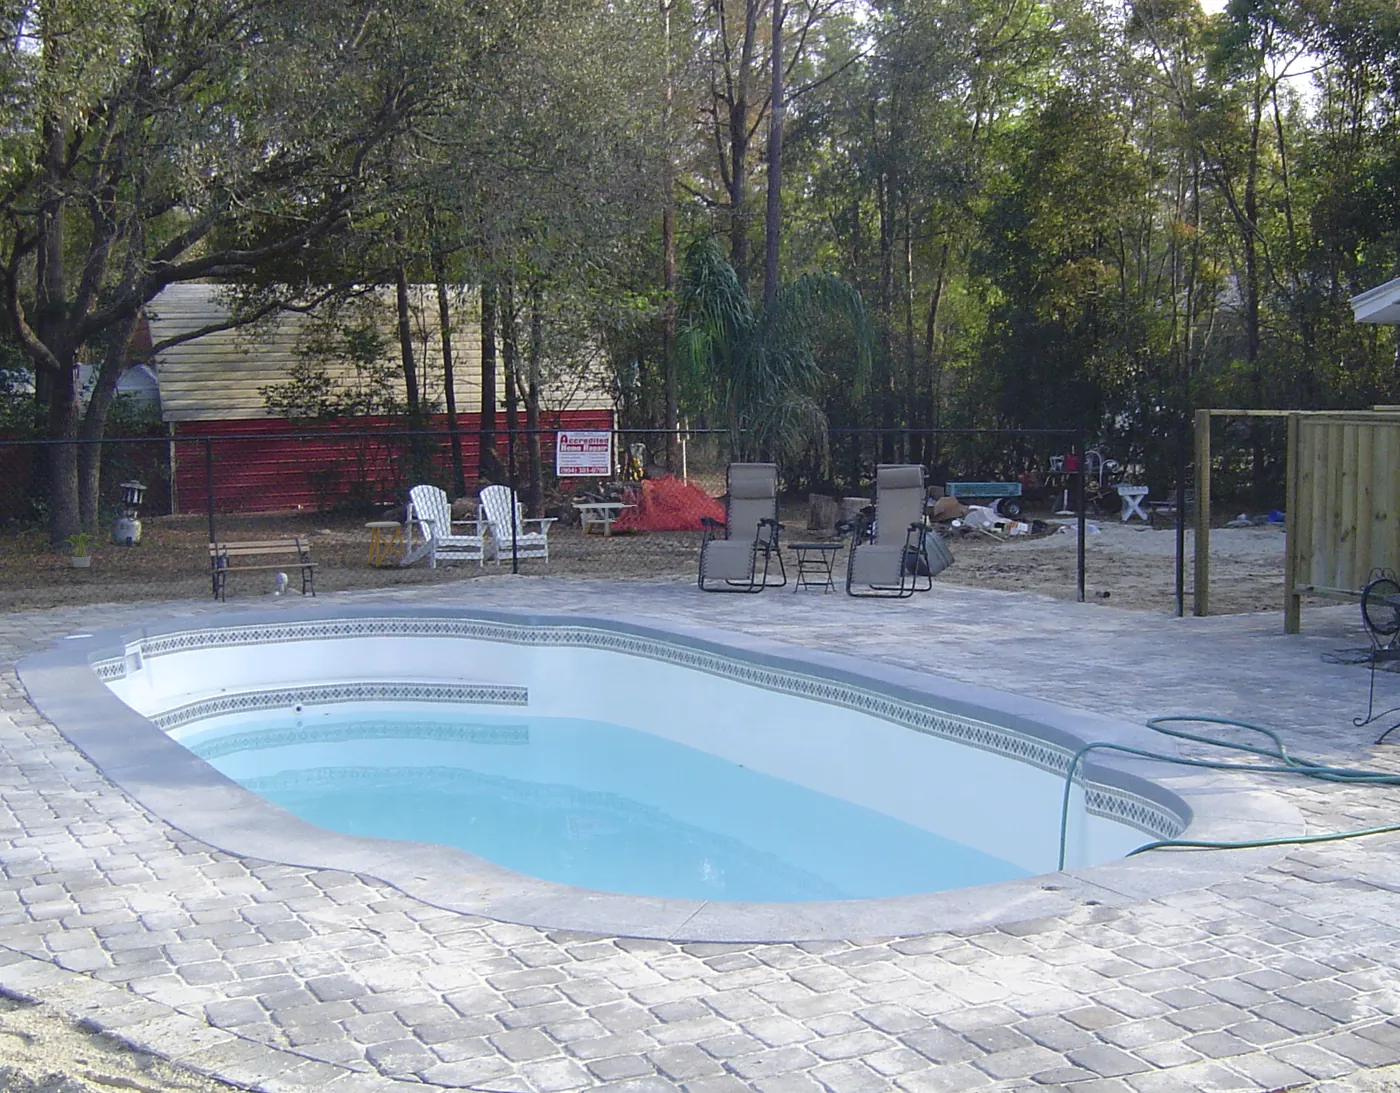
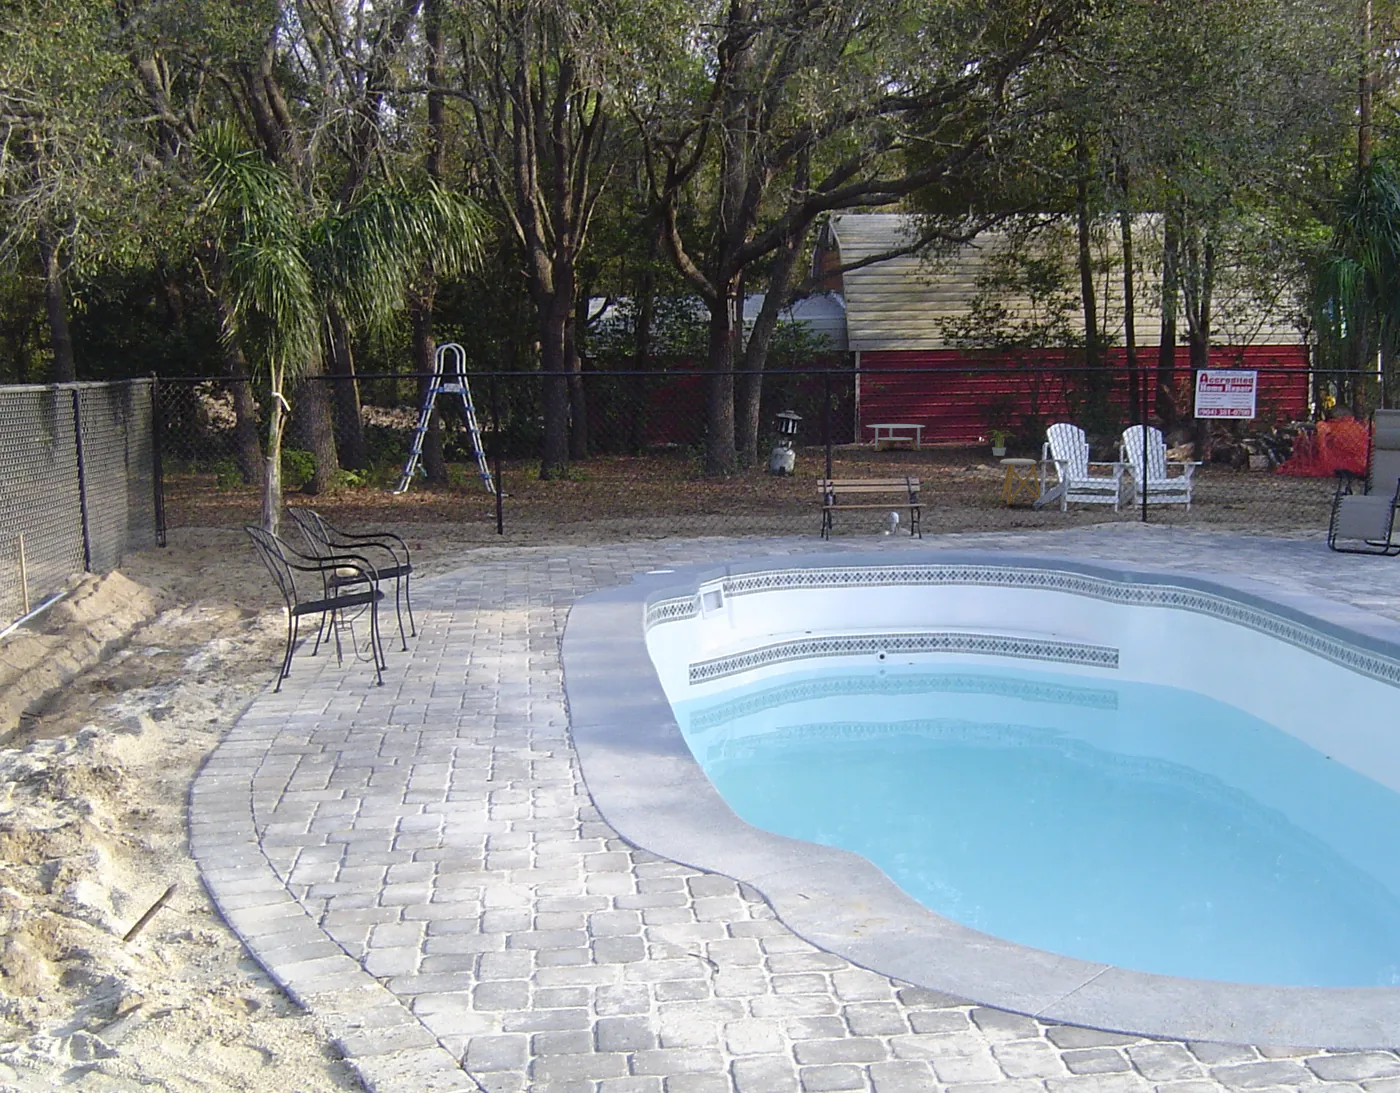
round table: present [573,503,638,536] -> present [866,424,925,451]
potted plant: present [61,533,100,568] -> present [988,430,1014,456]

